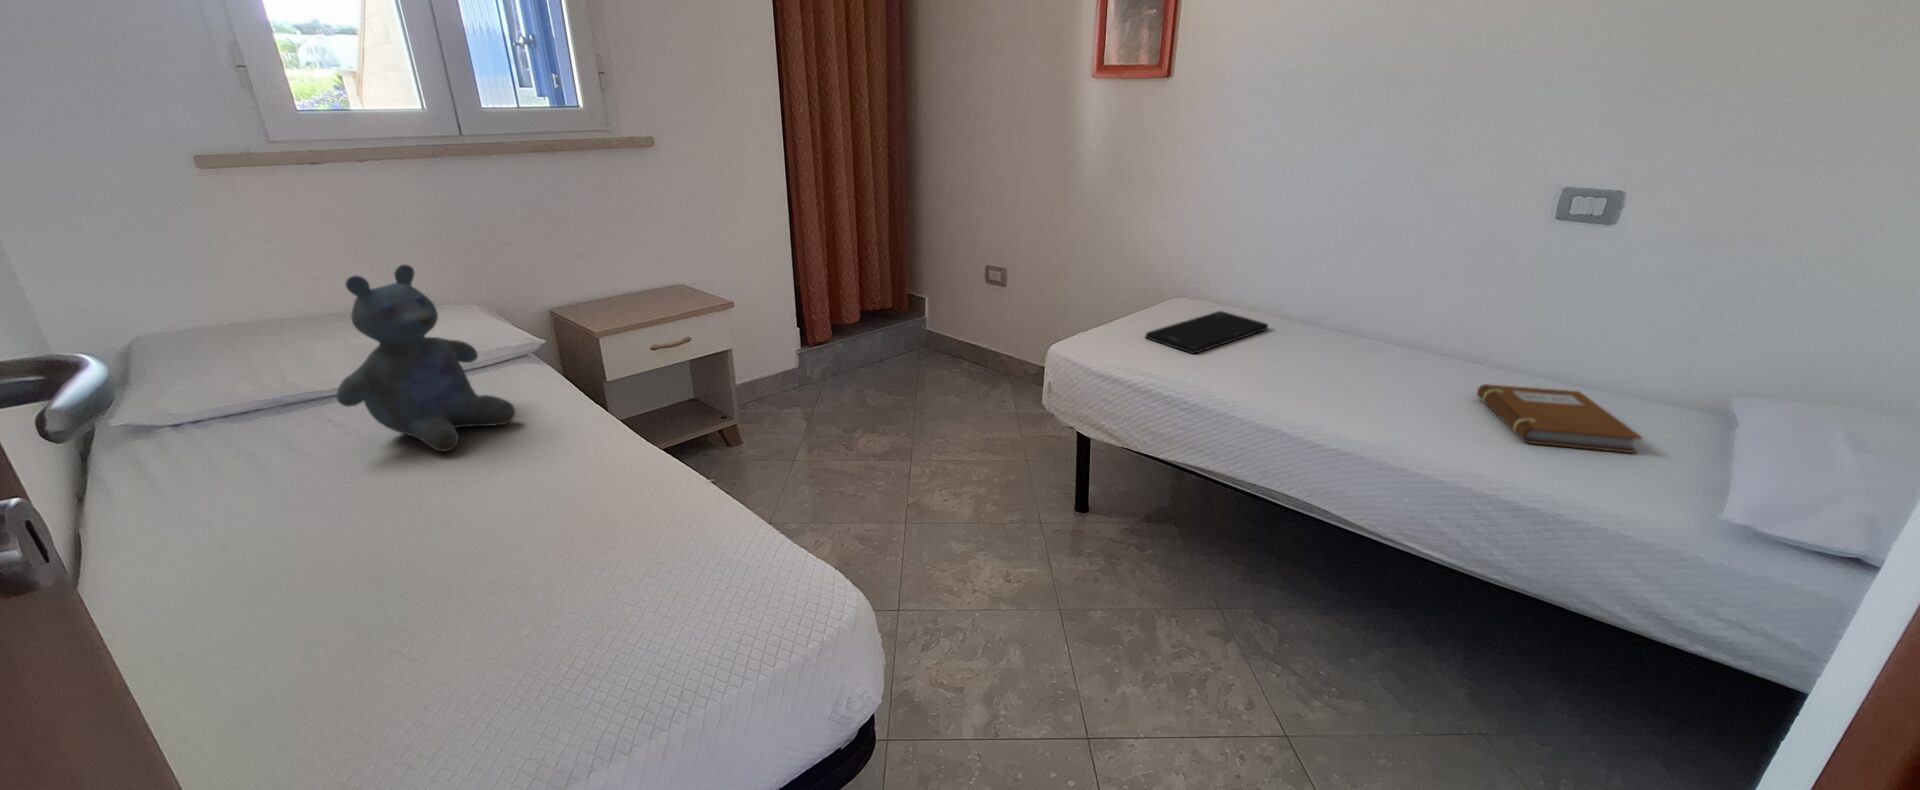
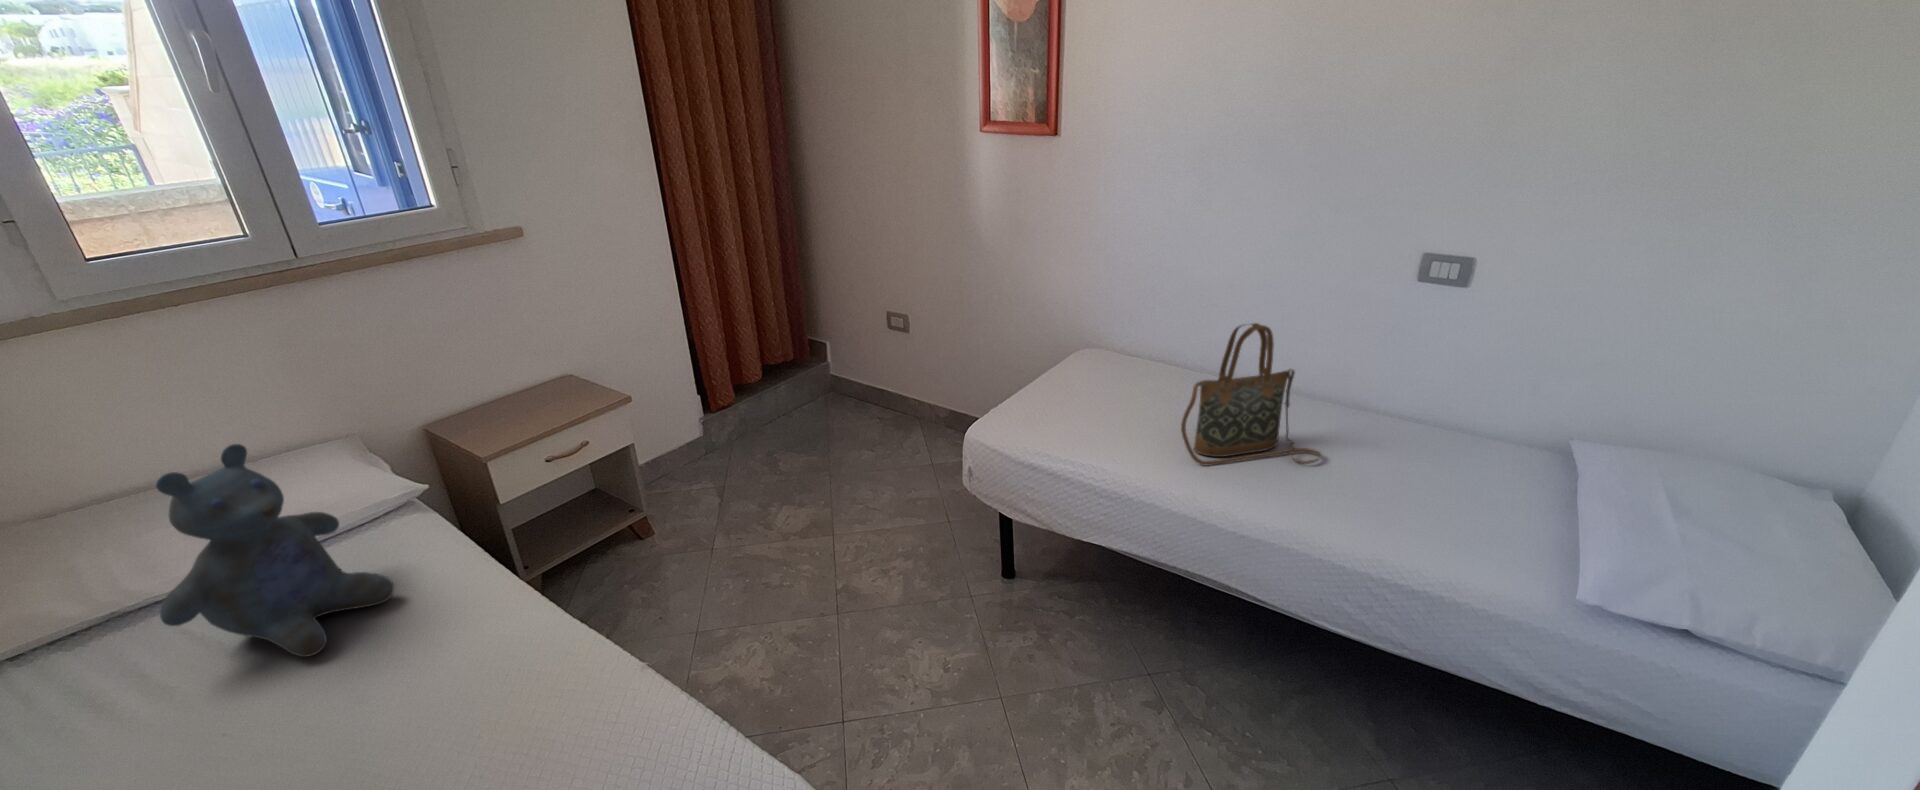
handbag: none [1267,245,1424,399] -> present [1181,323,1321,466]
smartphone: present [1146,311,1268,354] -> none [1060,366,1171,423]
notebook: present [1477,384,1642,453] -> none [1366,443,1513,510]

